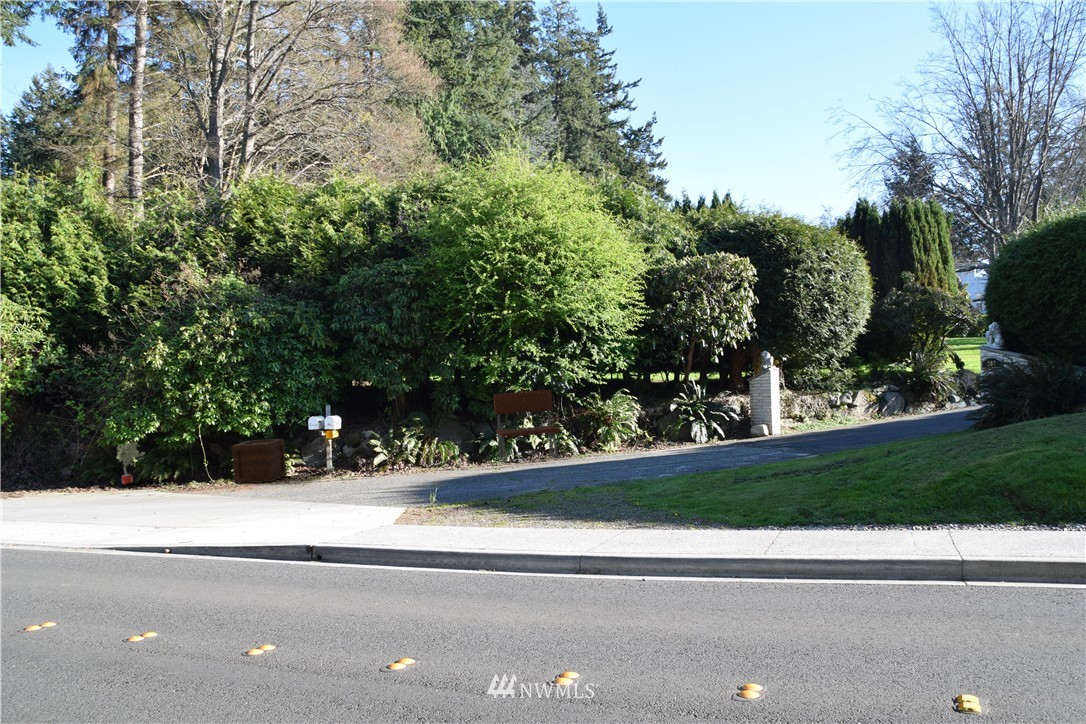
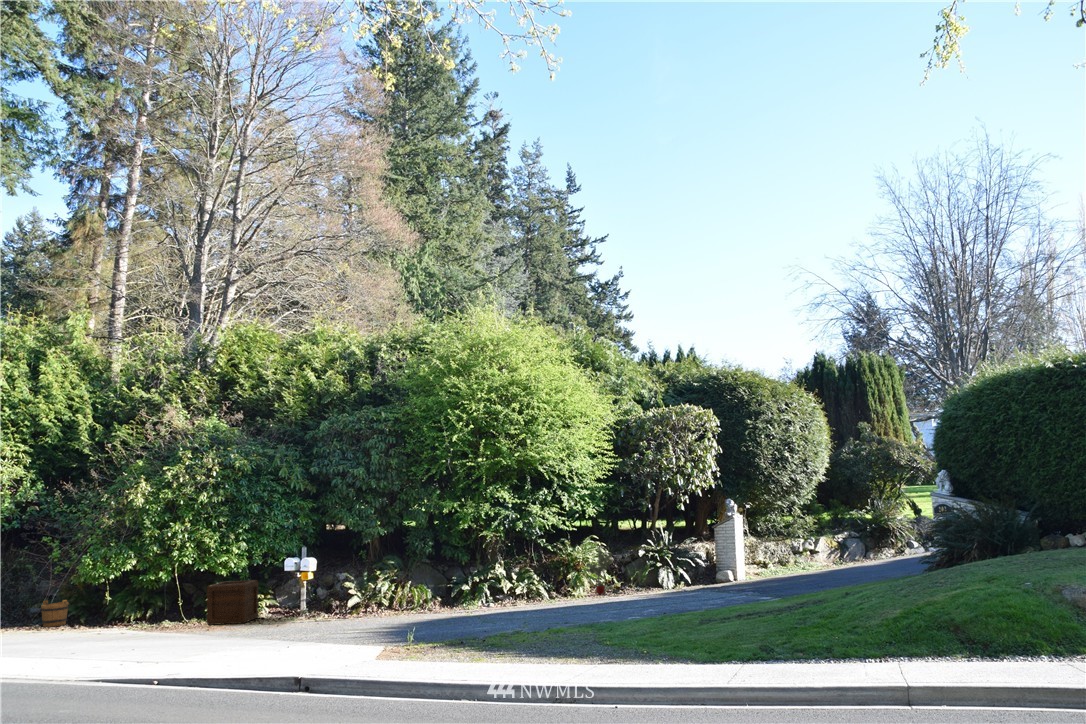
bench: present [494,390,561,463] -> none [467,534,532,606]
potted tree: present [117,440,144,485] -> present [586,548,613,595]
bucket: none [74,459,102,485] -> present [41,600,69,627]

